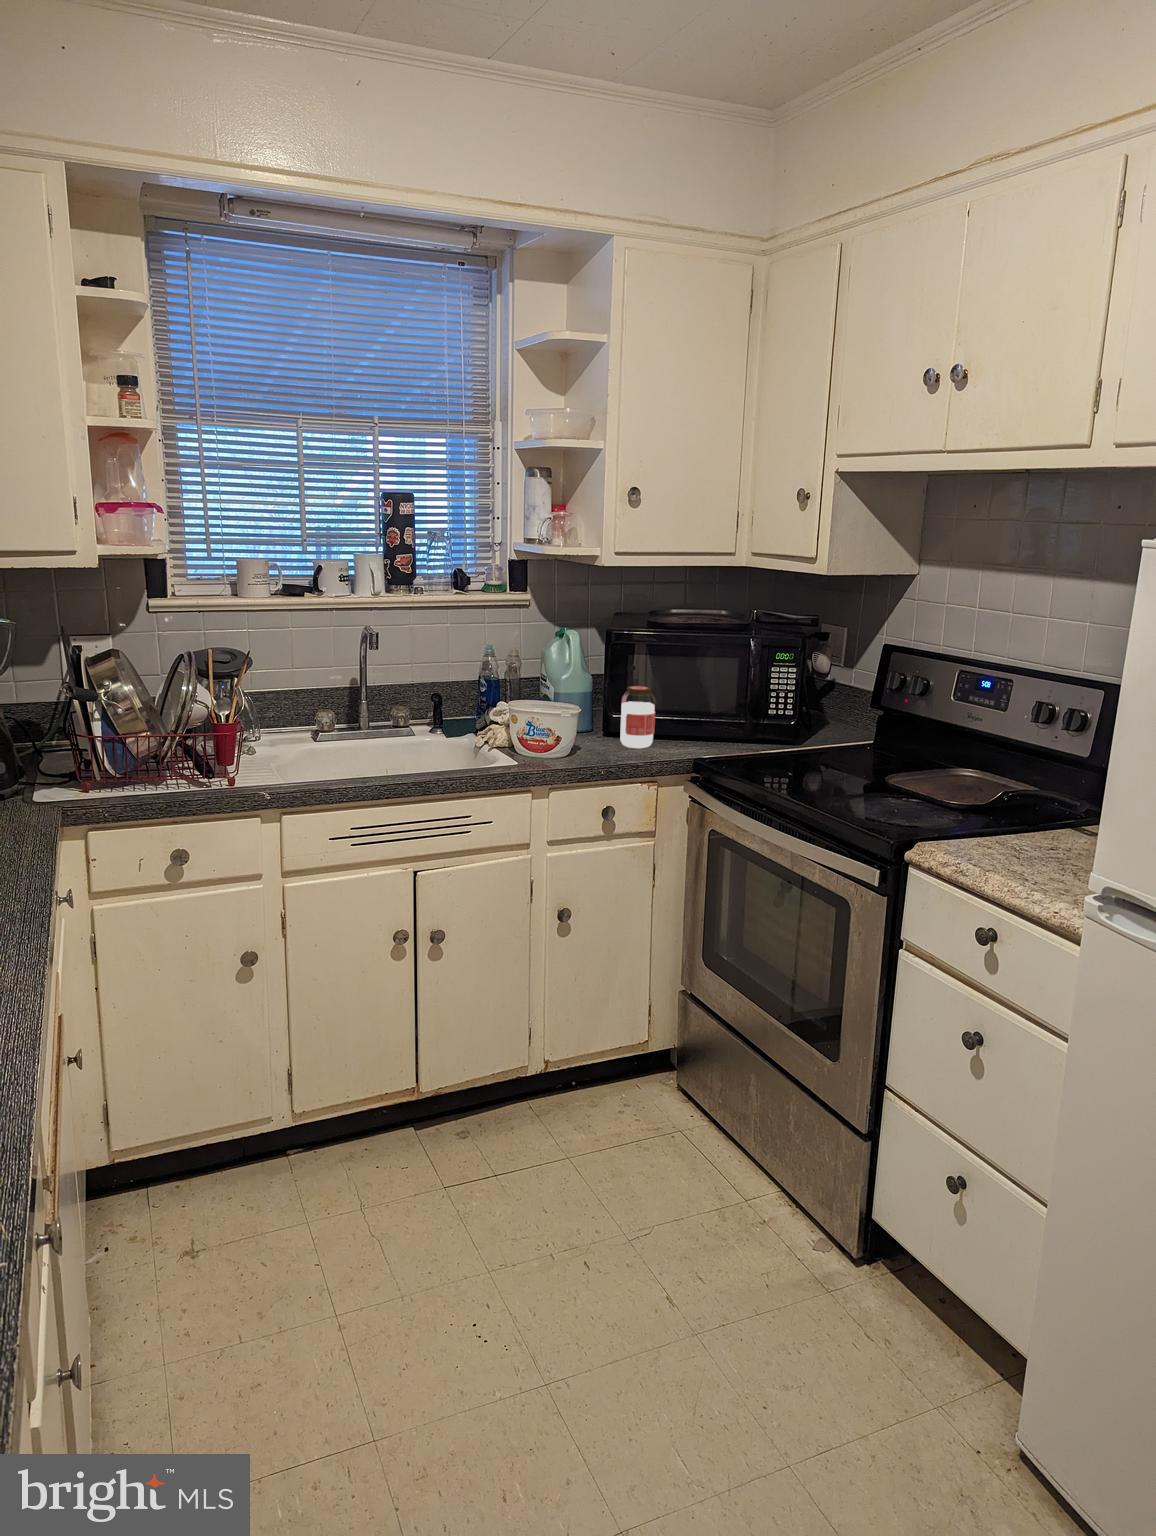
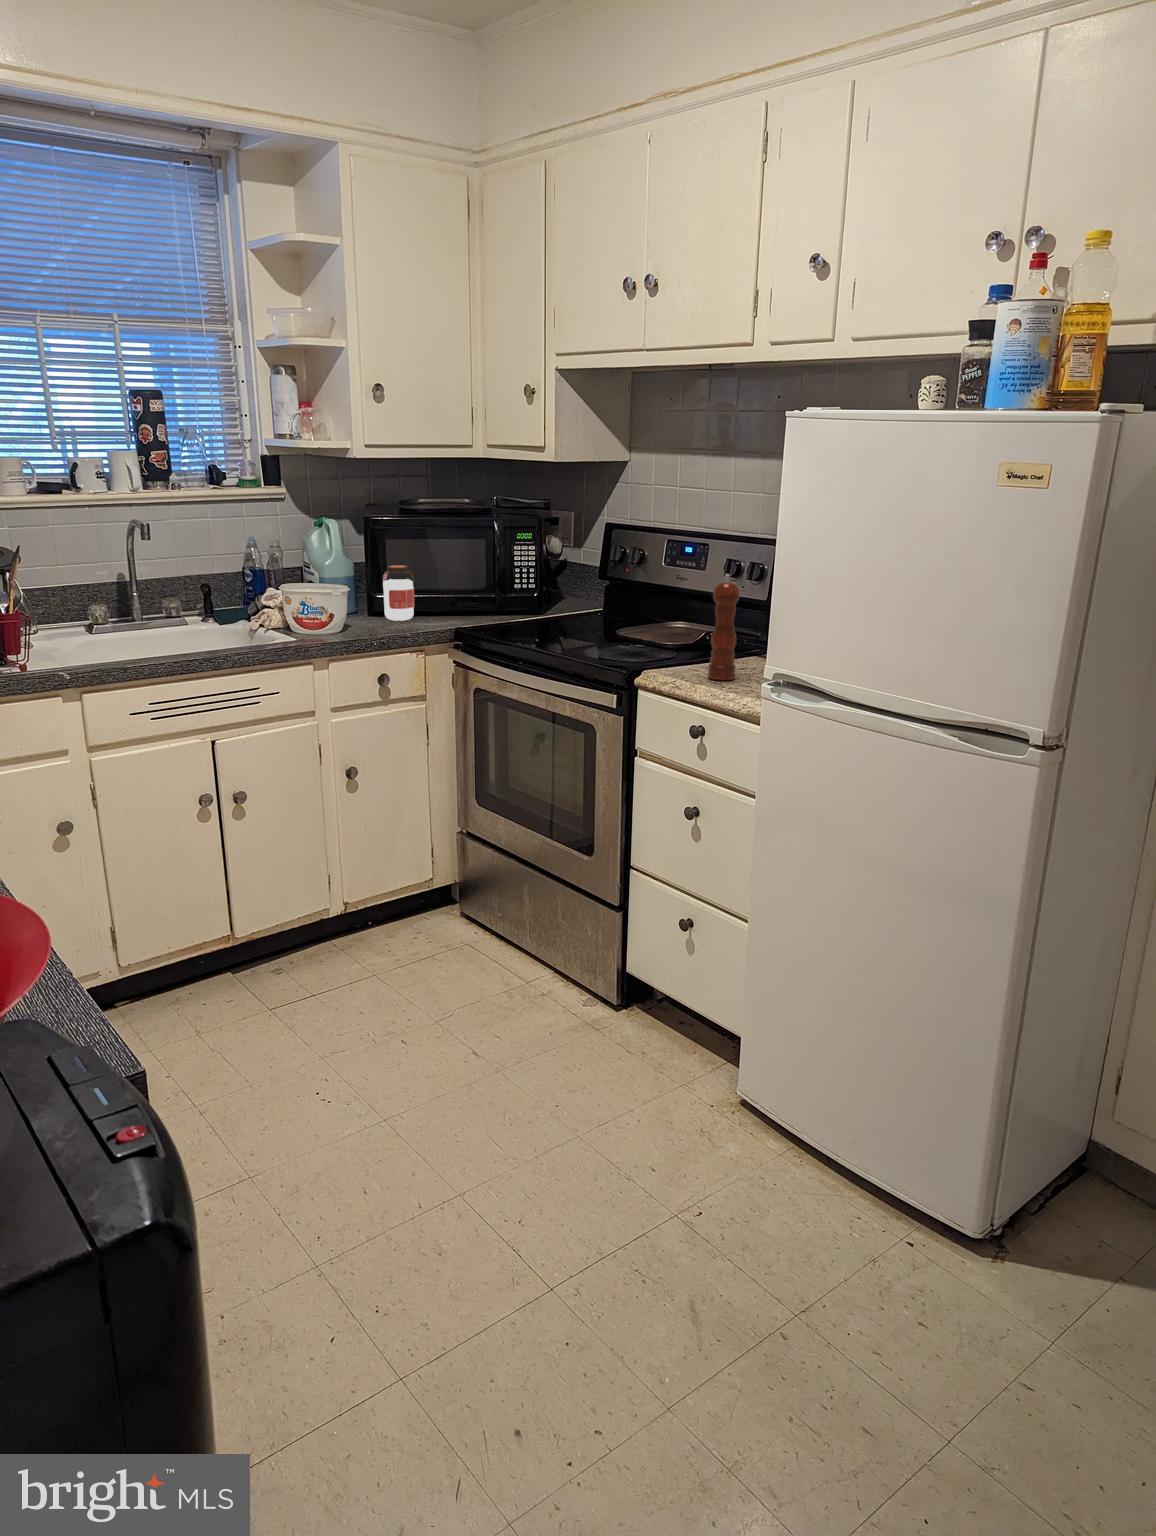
pepper mill: none [1001,732,1051,867] -> present [708,574,740,680]

